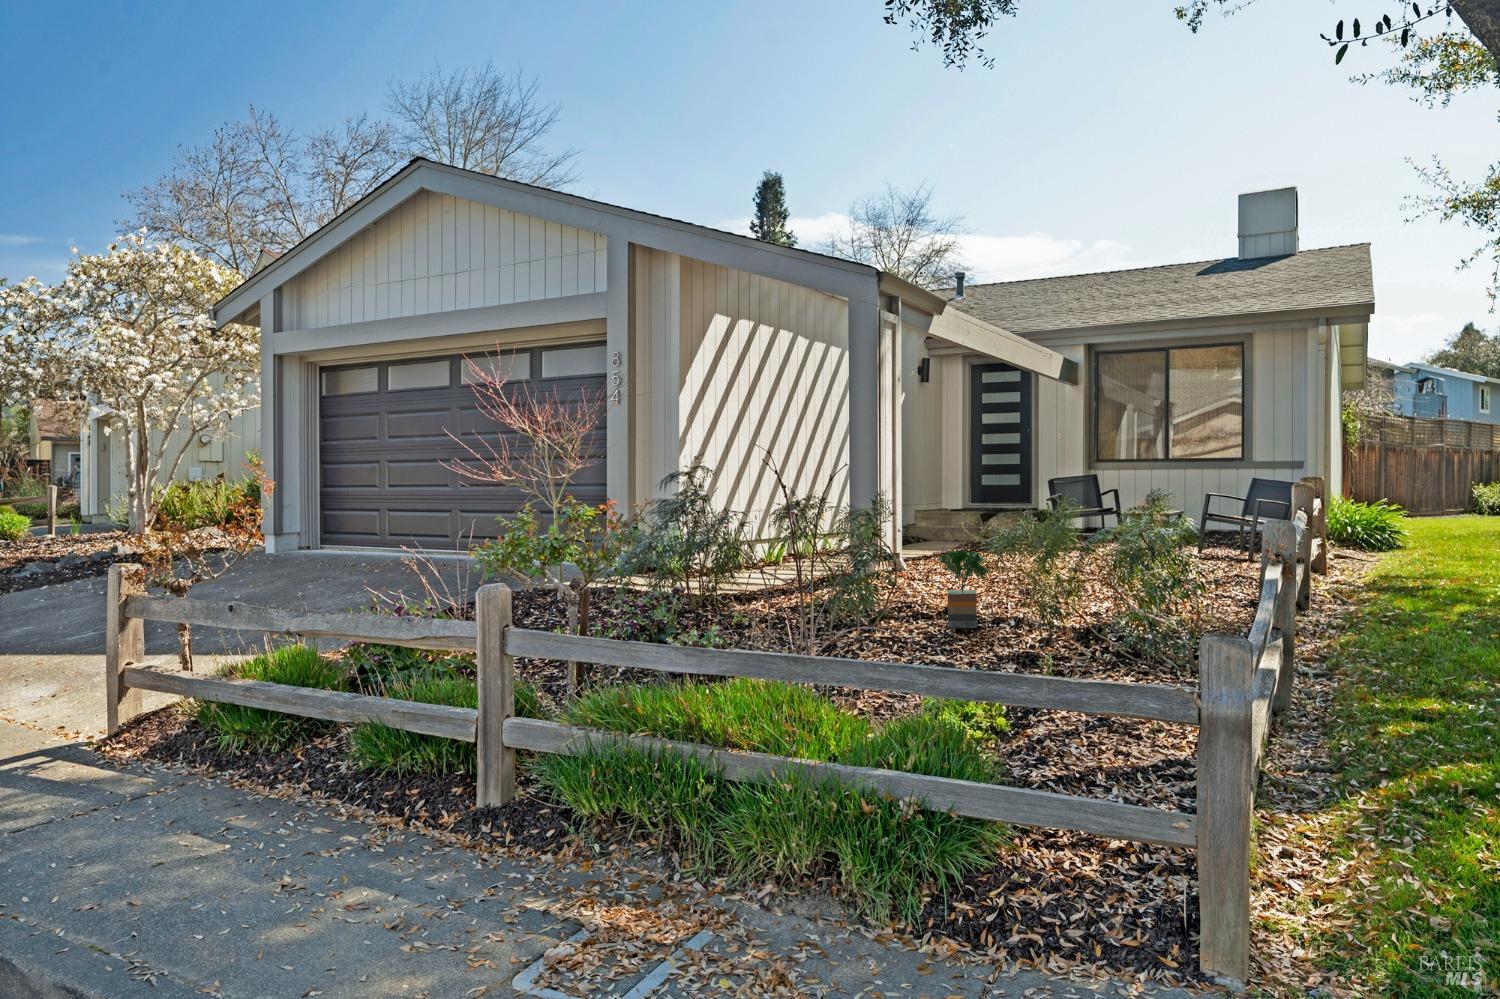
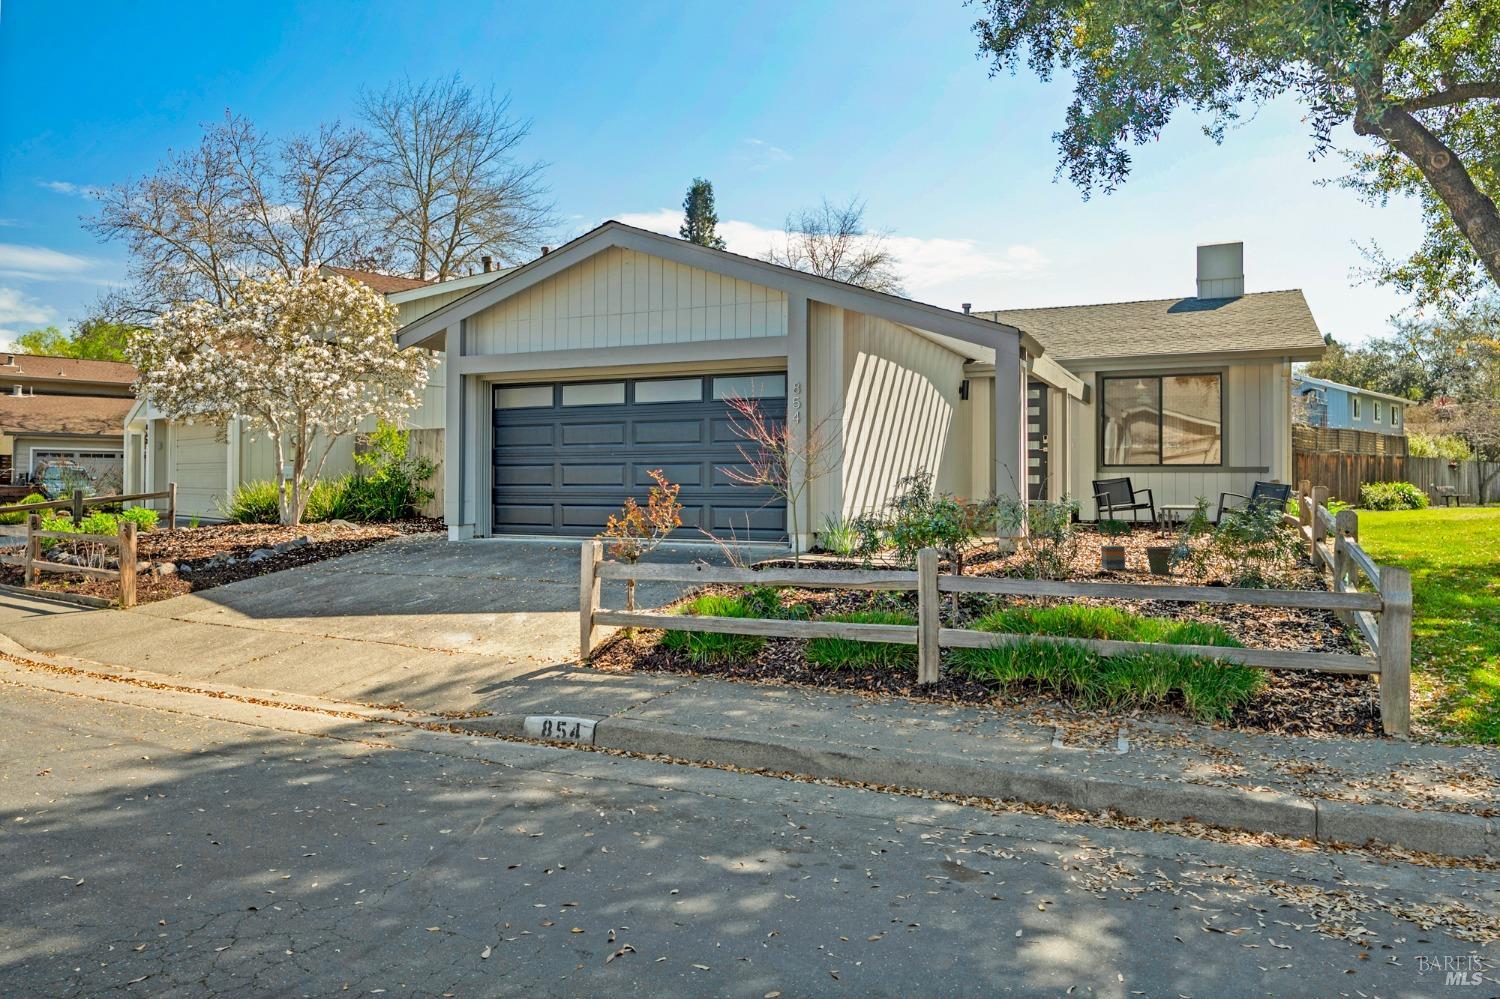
bucket: none [995,598,1040,644] -> present [1146,545,1173,574]

